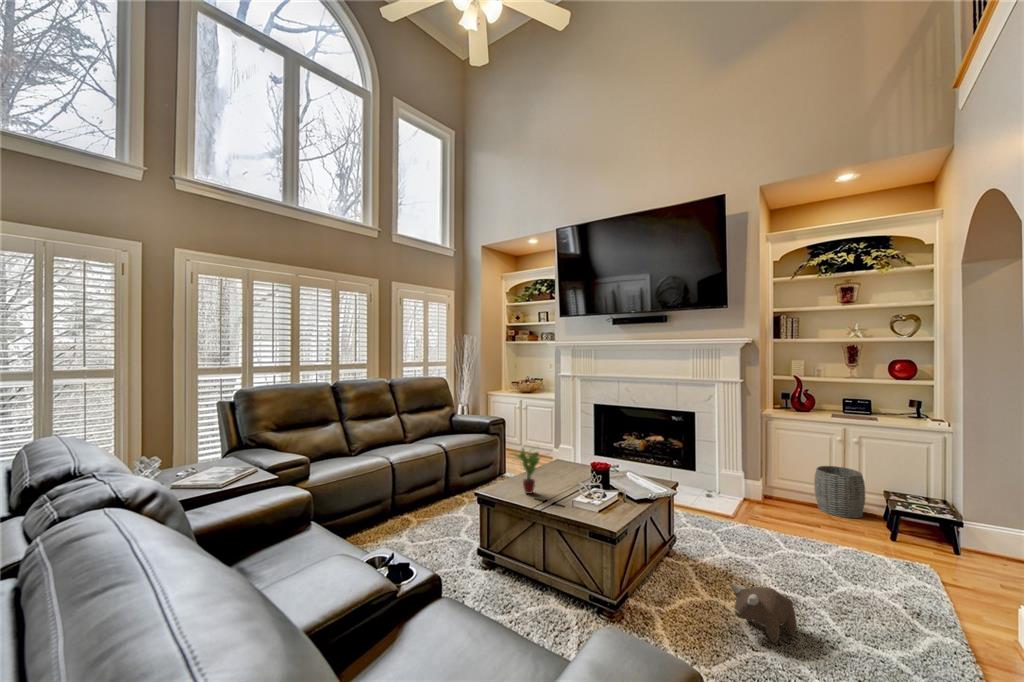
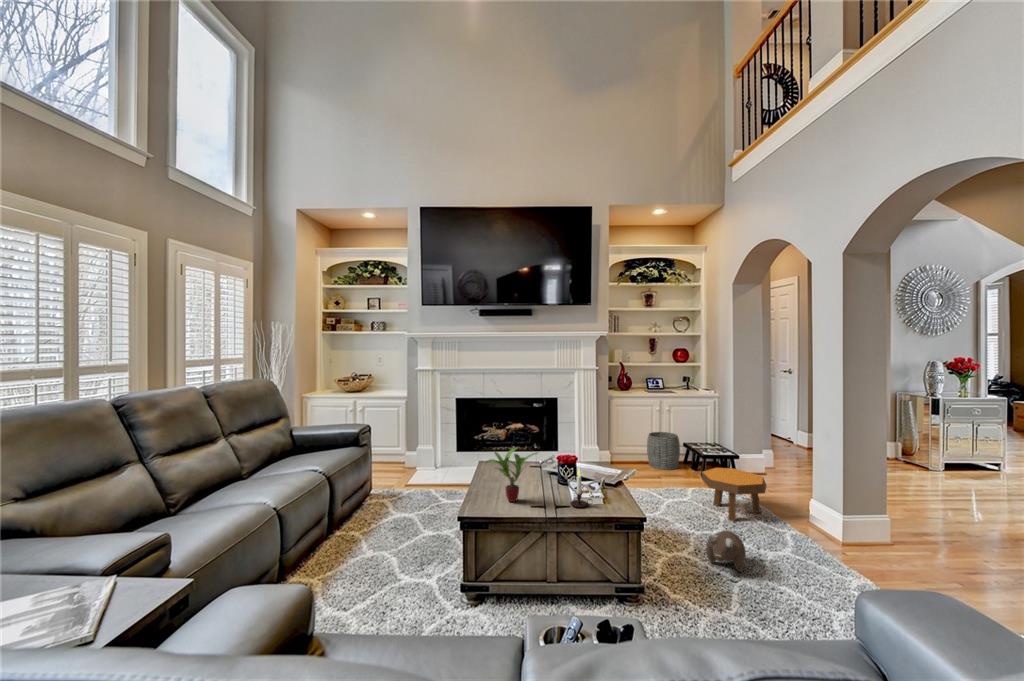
candle: none [565,472,583,511] -> present [570,469,592,507]
footstool: none [826,521,935,600] -> present [702,468,767,521]

